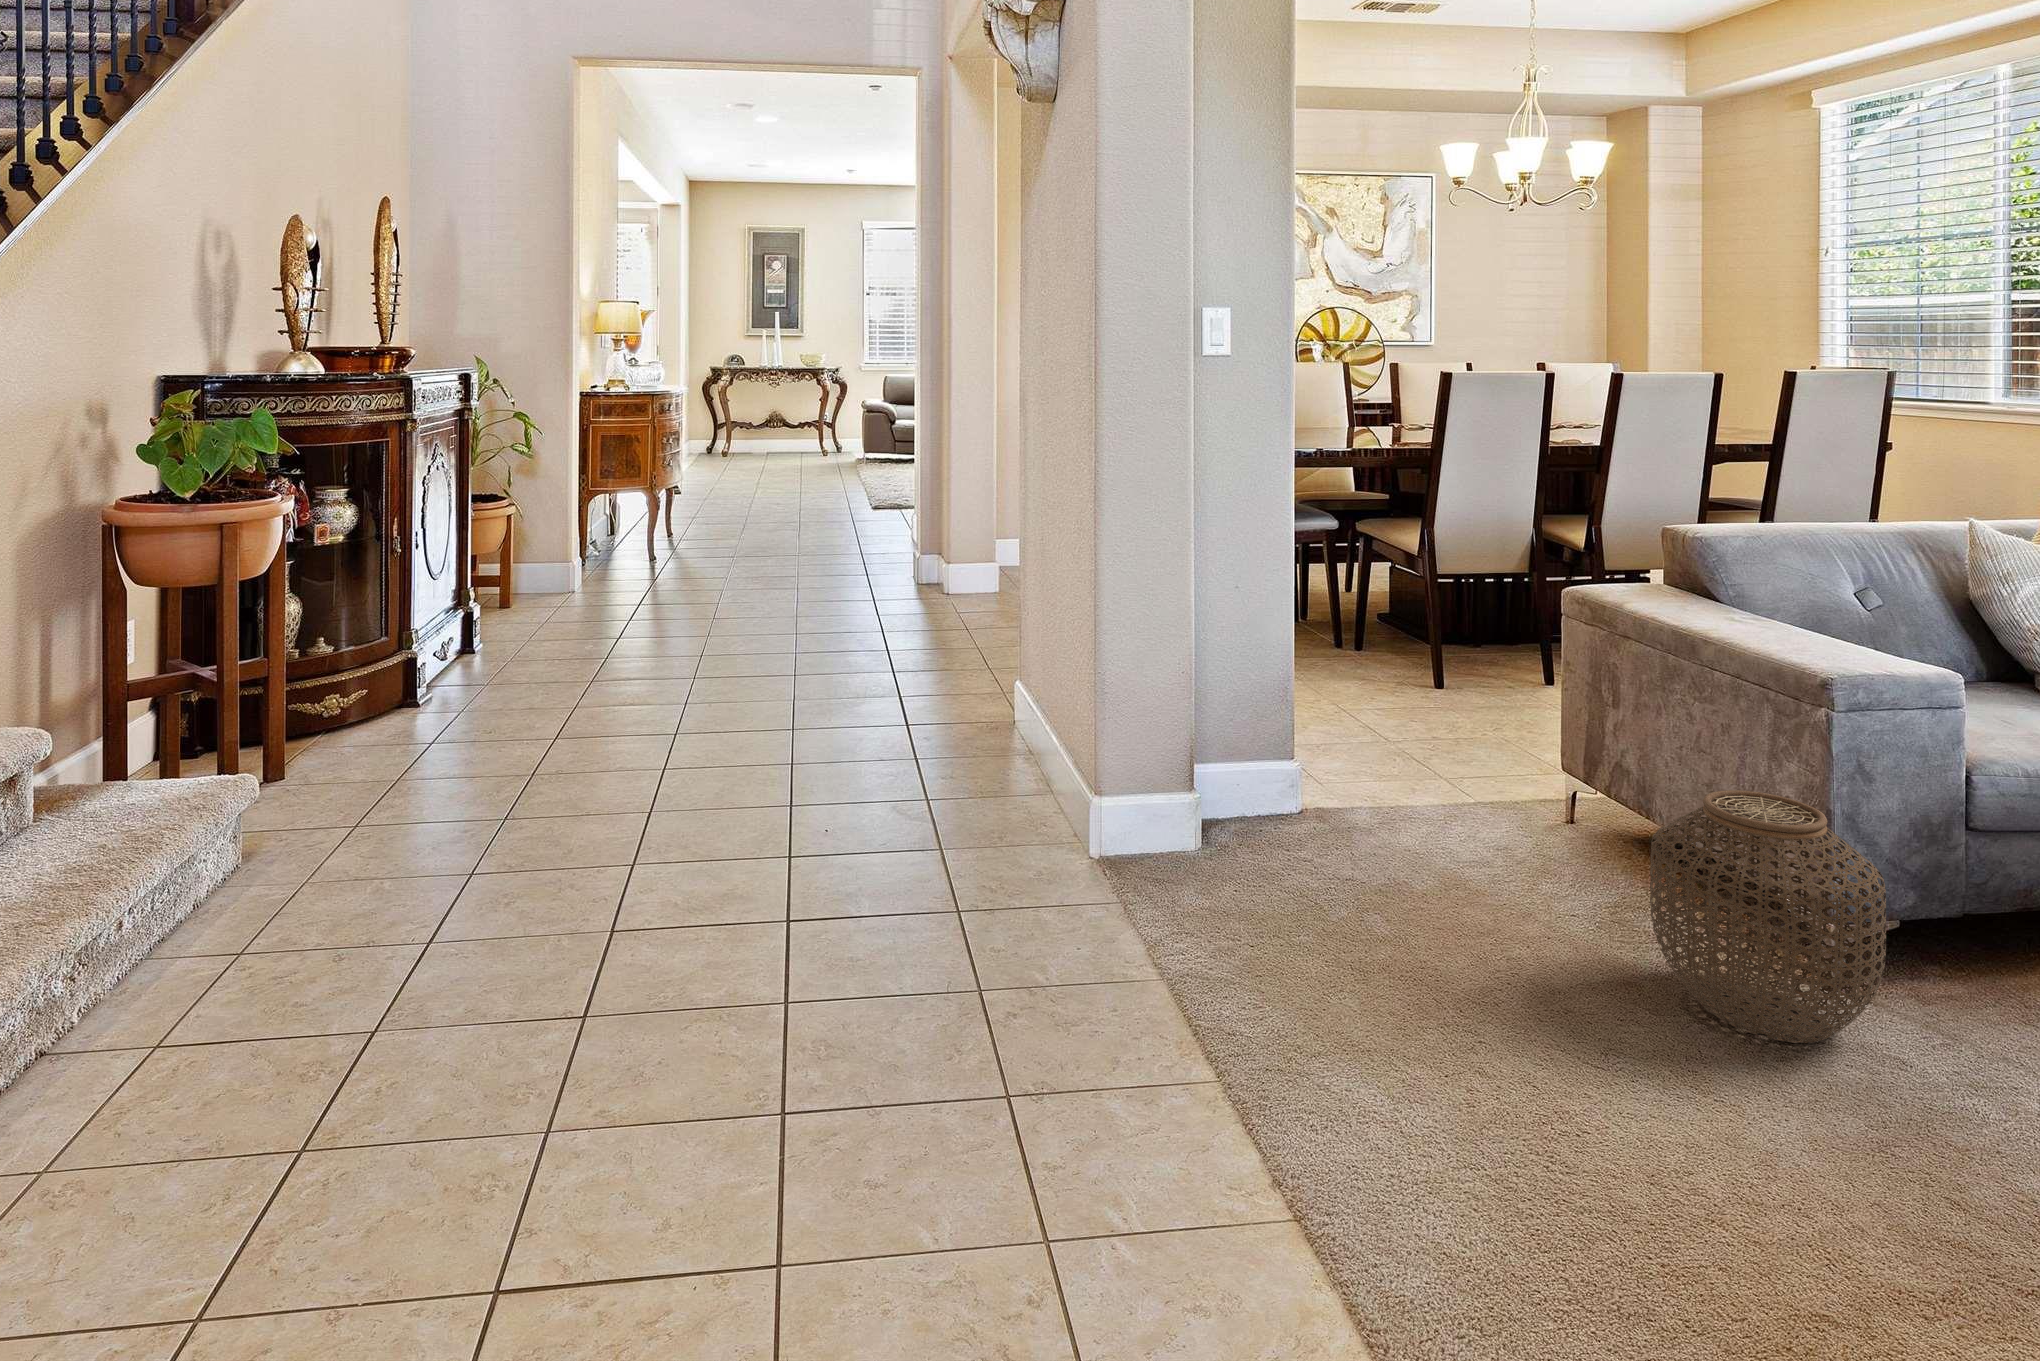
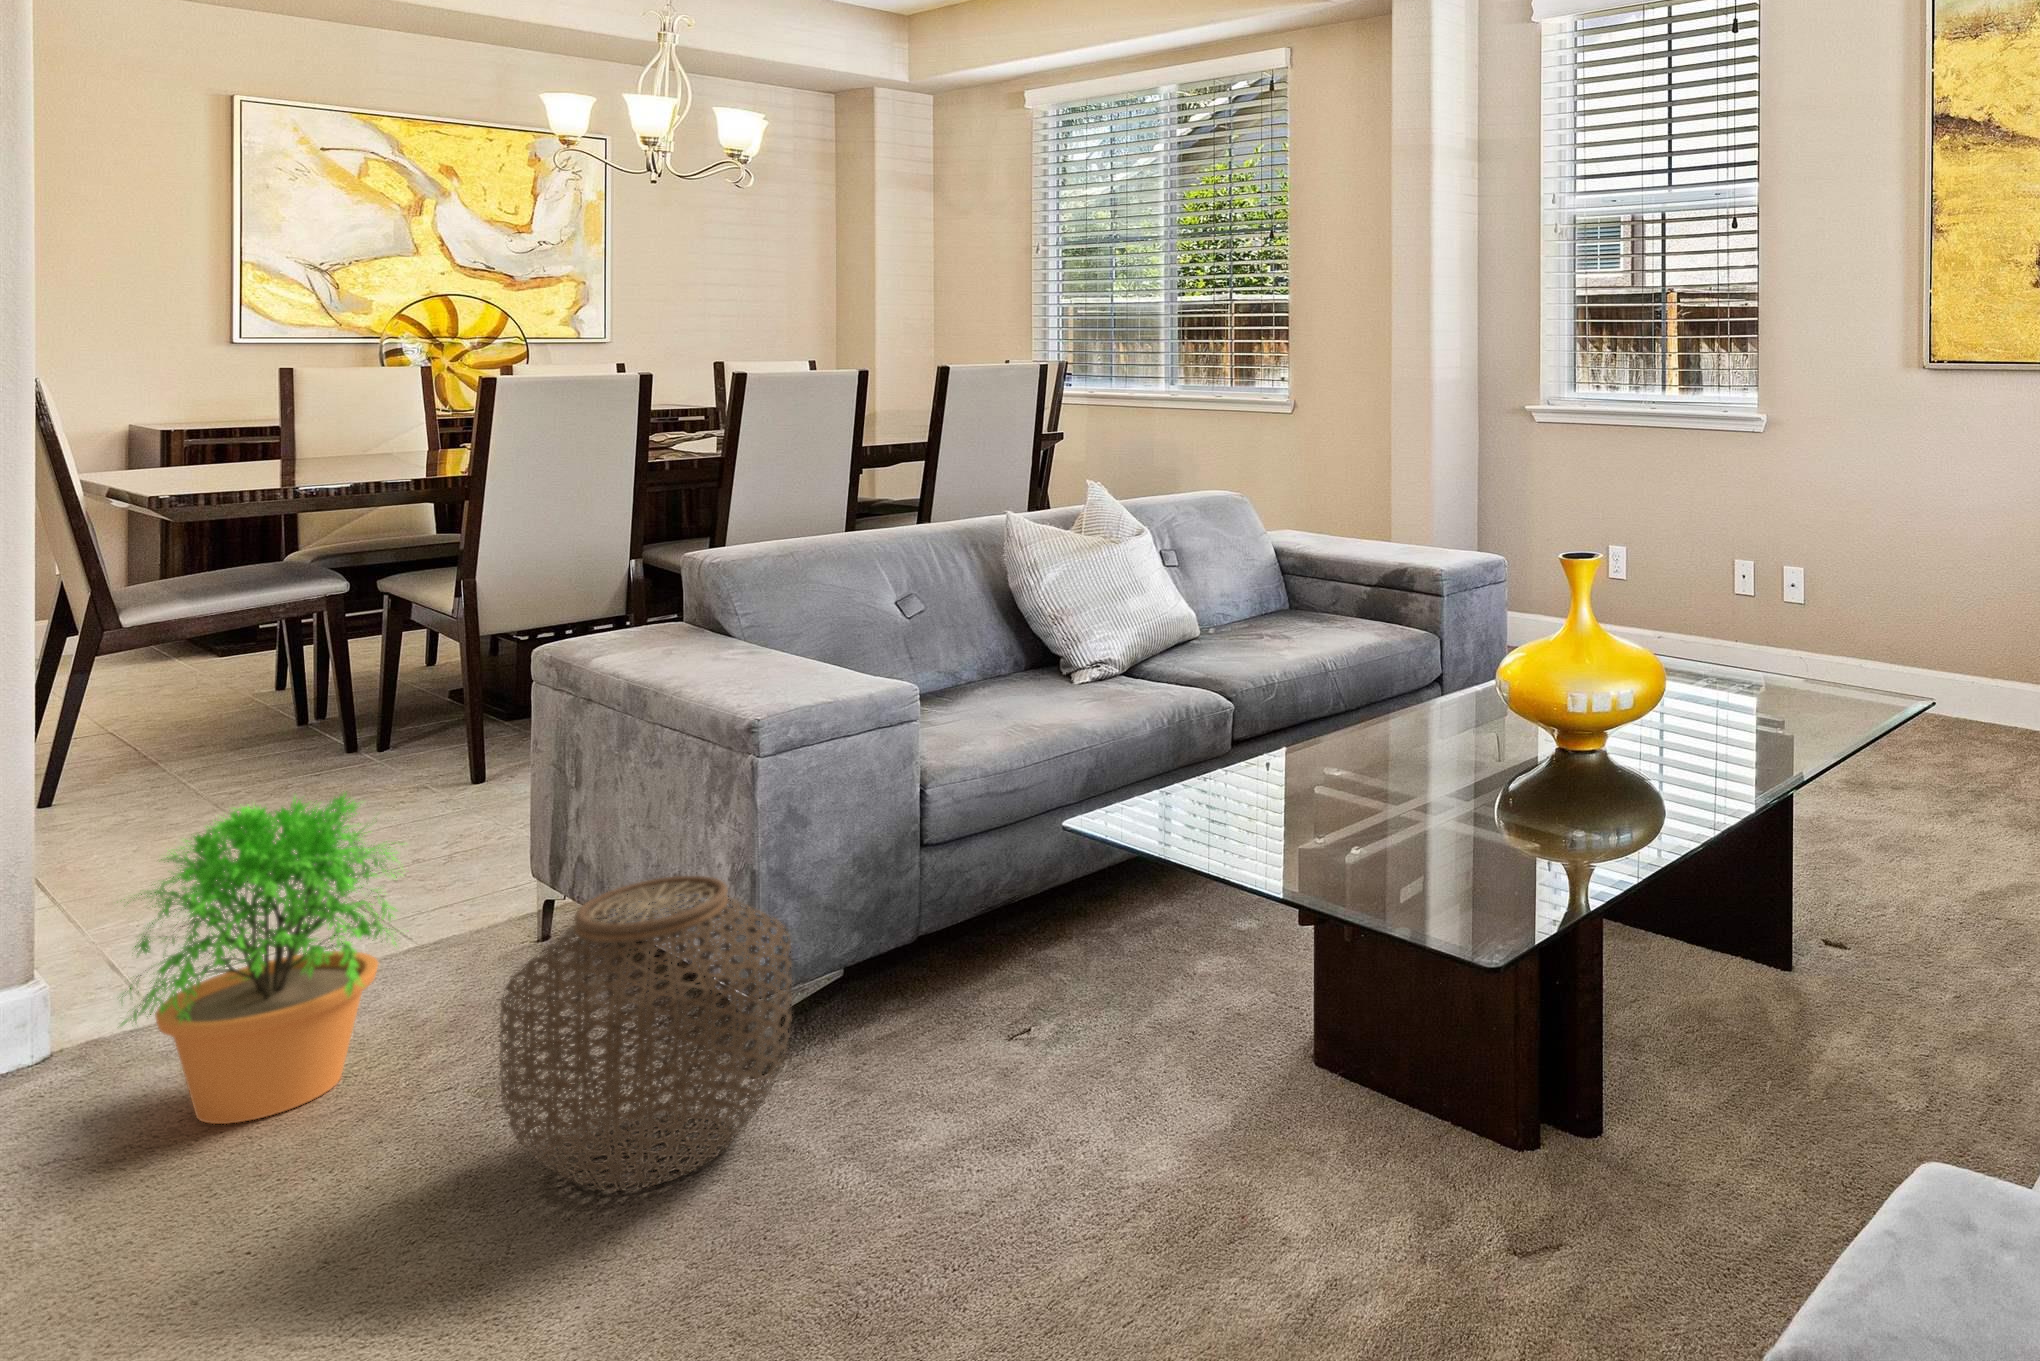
potted plant: none [1355,662,1536,883] -> present [121,793,405,1124]

